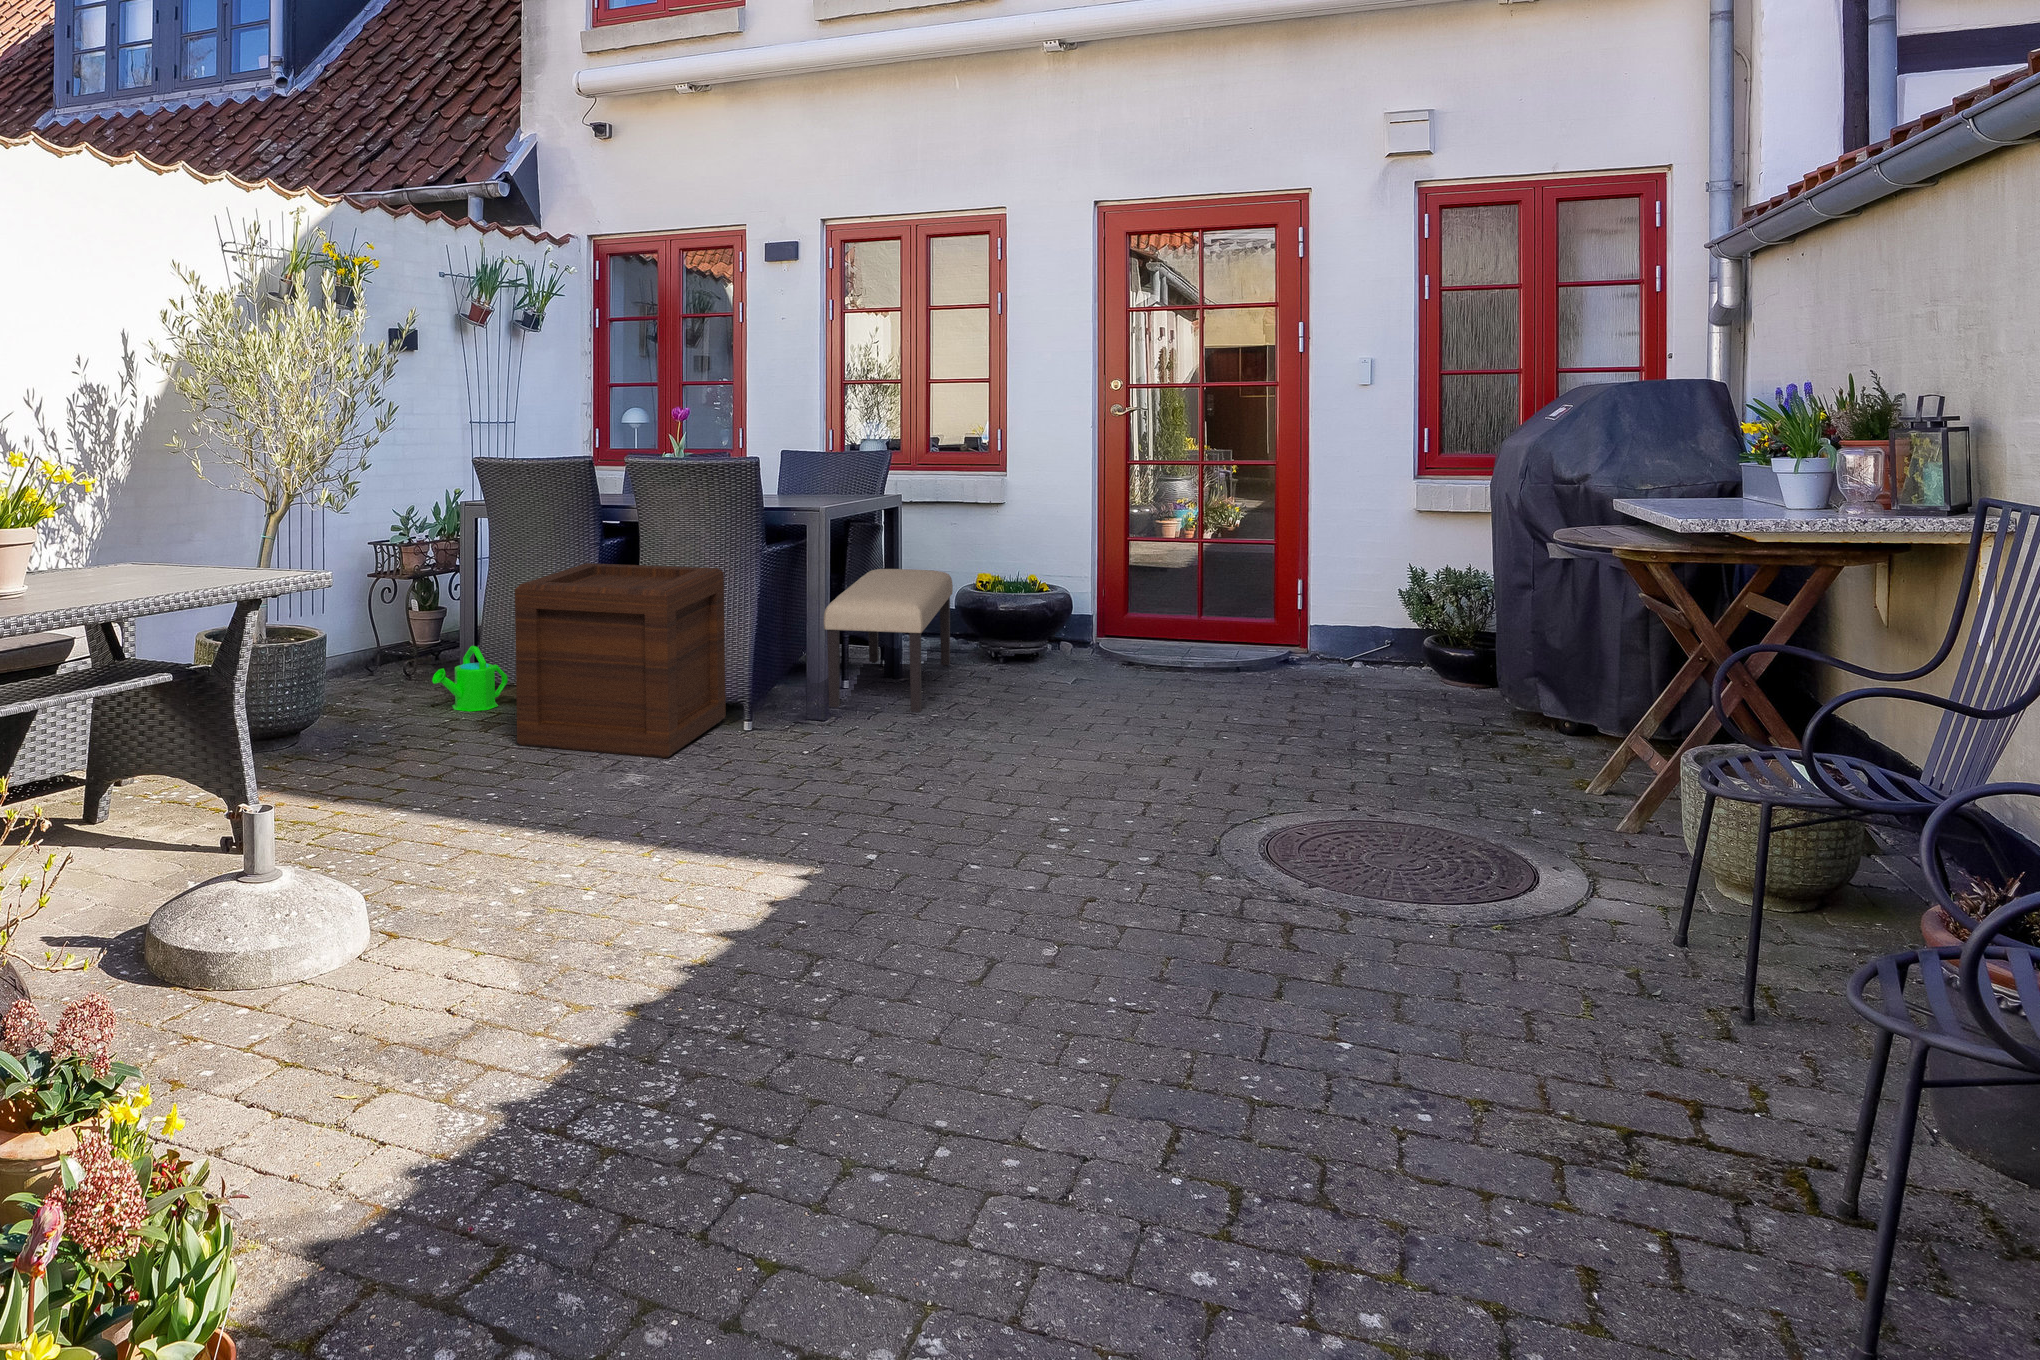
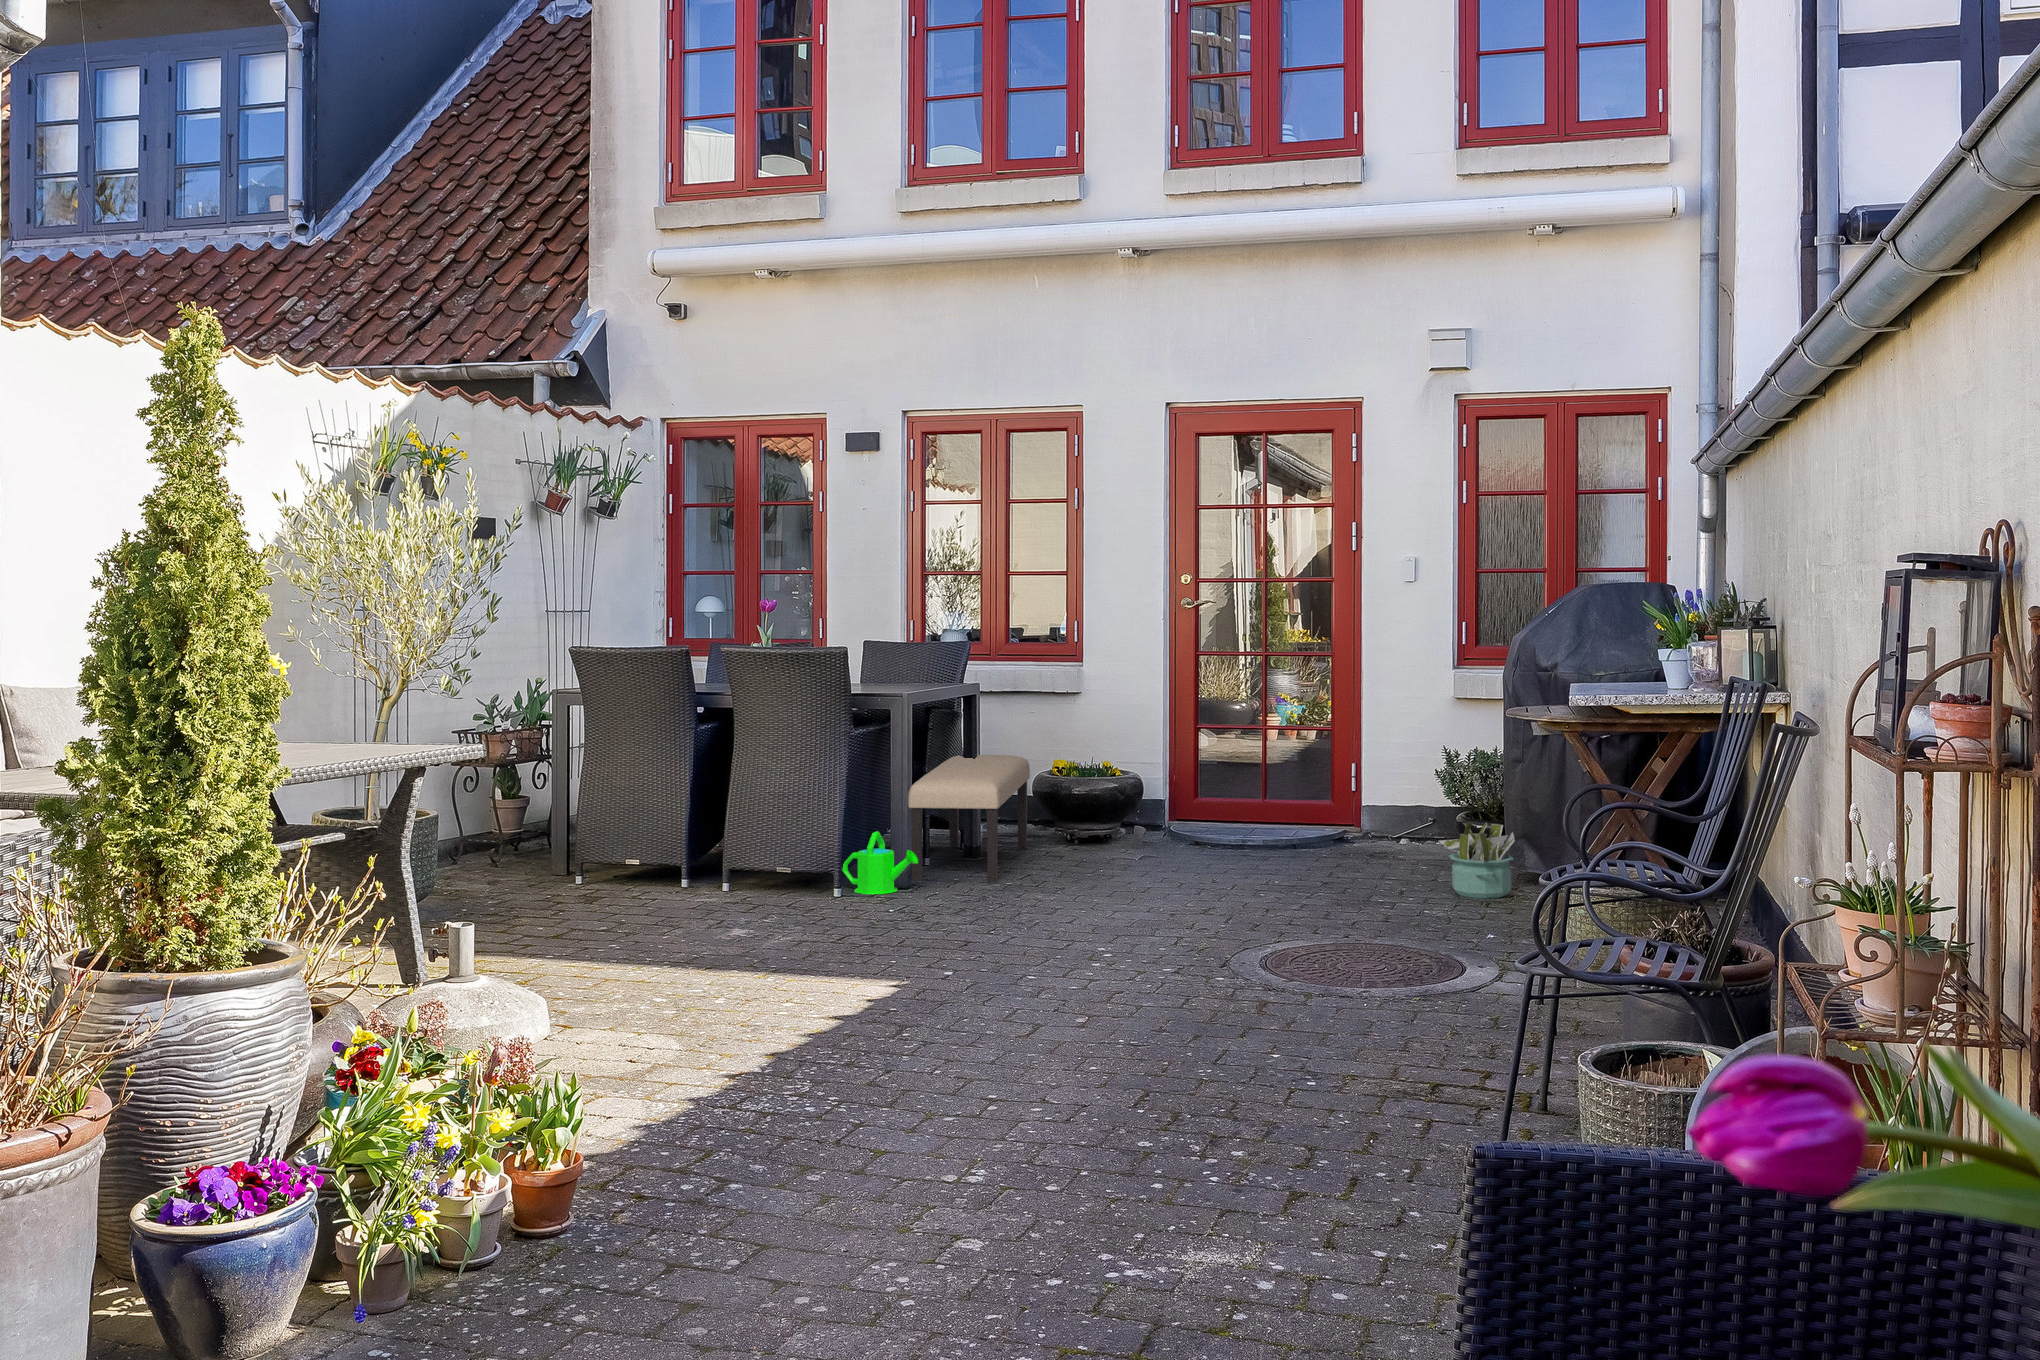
wooden crate: present [515,563,726,758] -> none [628,748,818,919]
watering can: present [432,646,508,712] -> present [842,831,918,894]
decorative plant: none [1438,665,1543,756] -> present [1439,822,1515,898]

